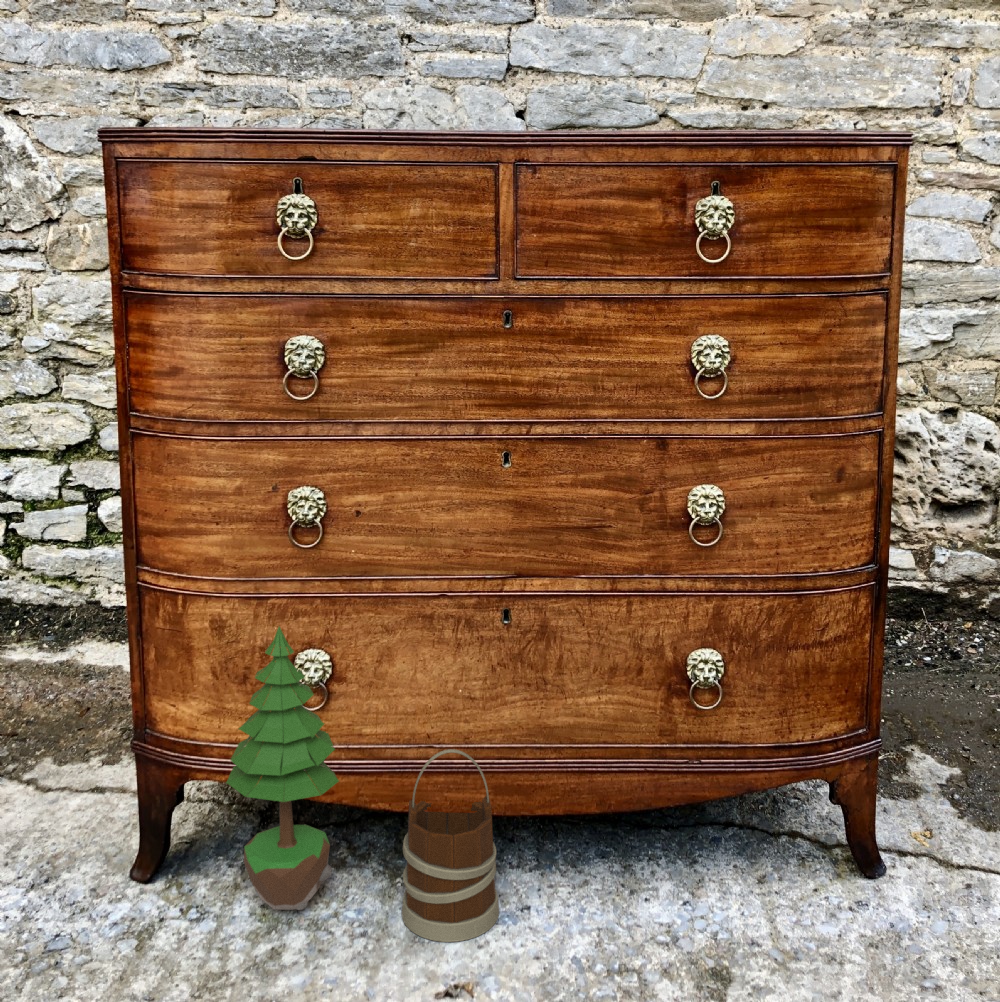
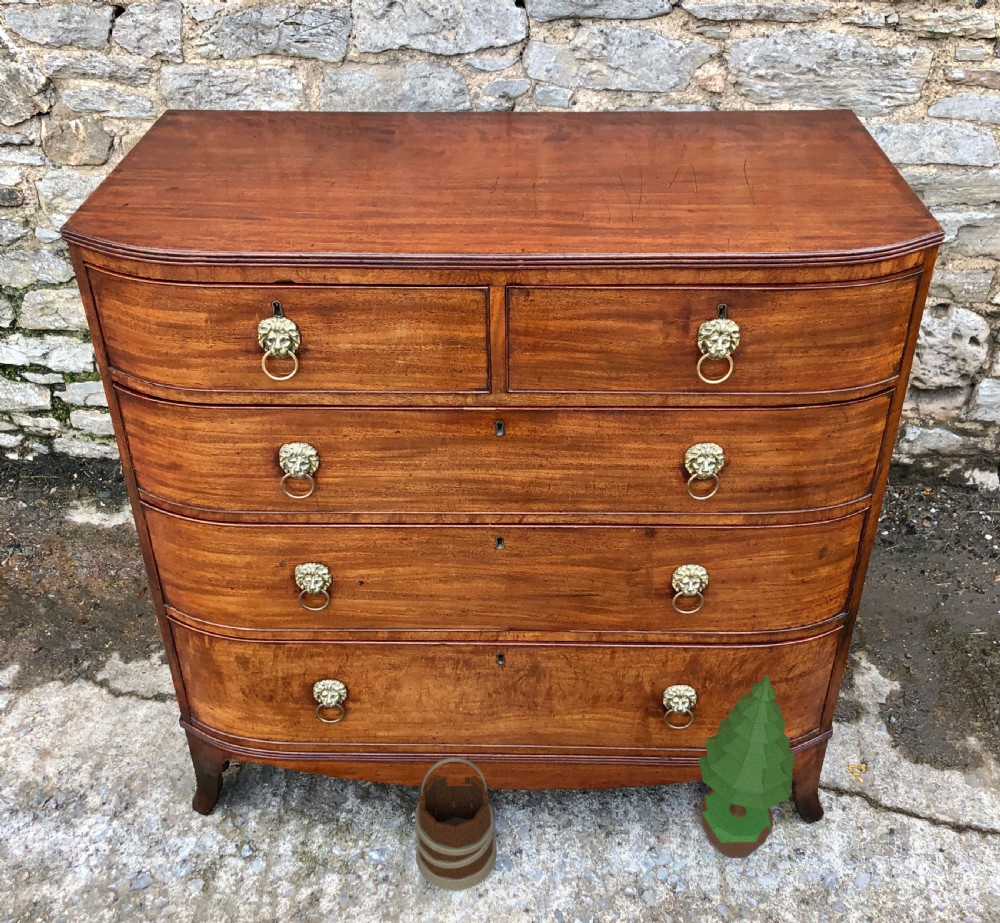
potted tree: present [226,626,339,910] -> present [698,675,795,858]

